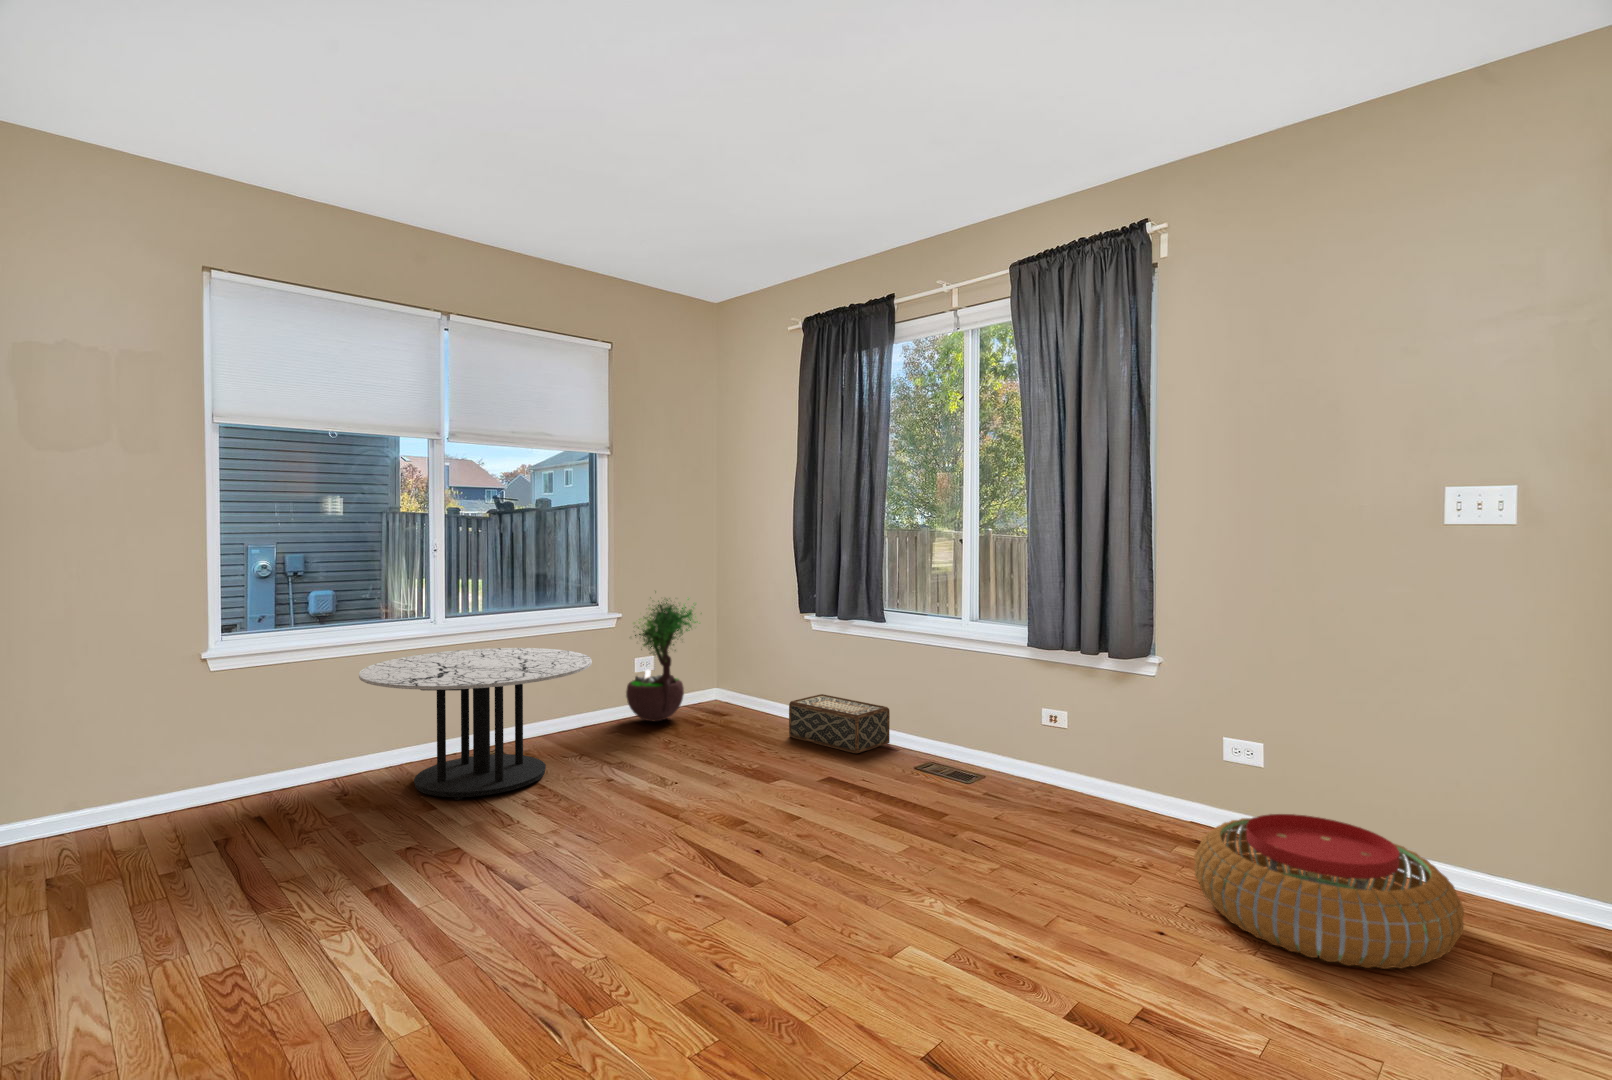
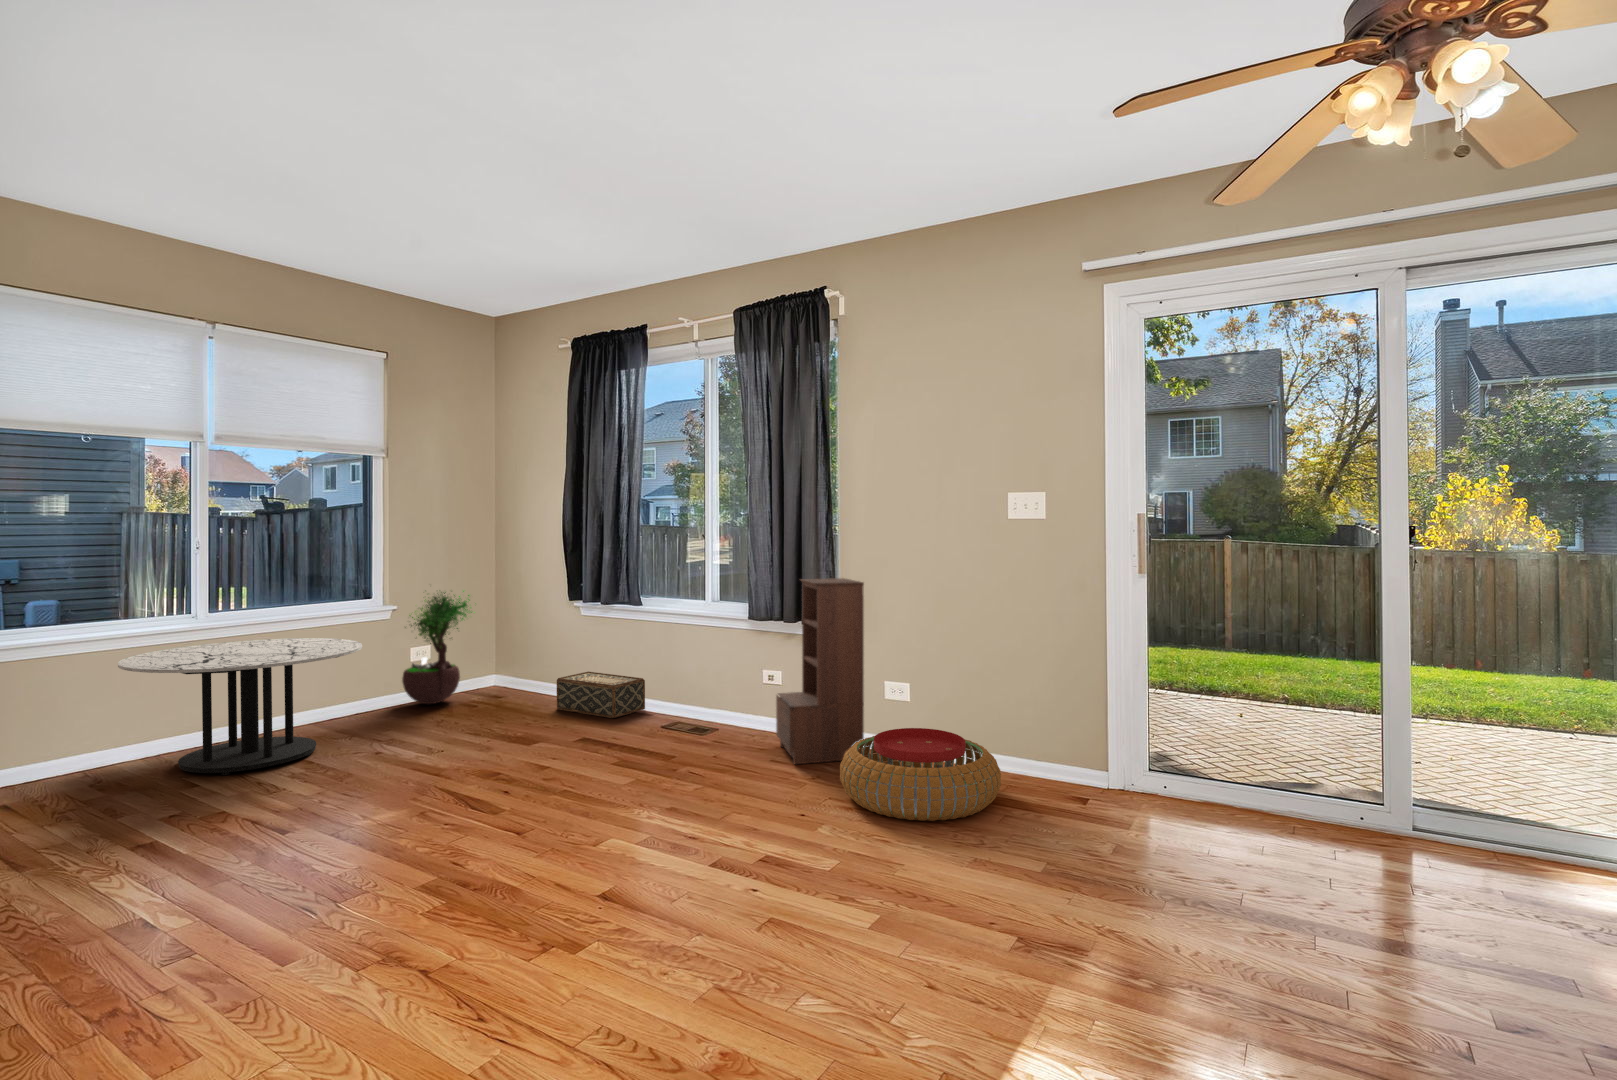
bookshelf: none [1072,599,1205,843] -> present [776,578,864,764]

